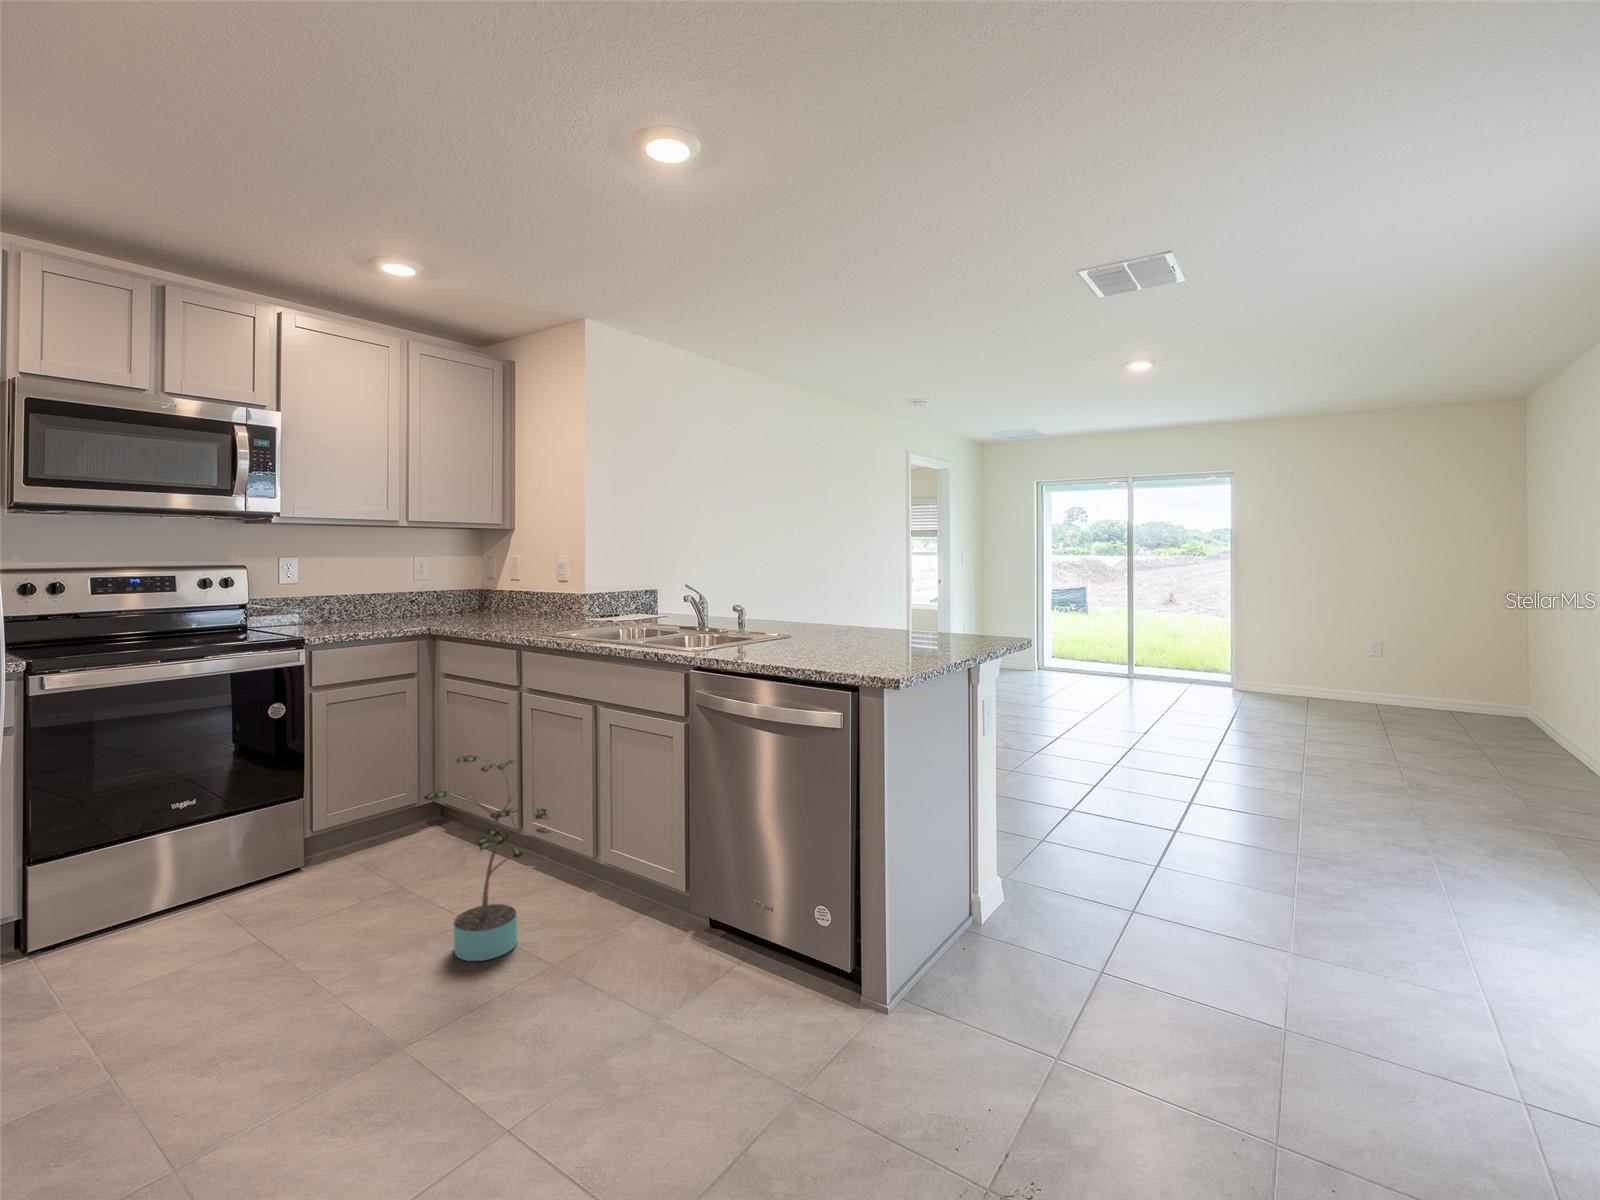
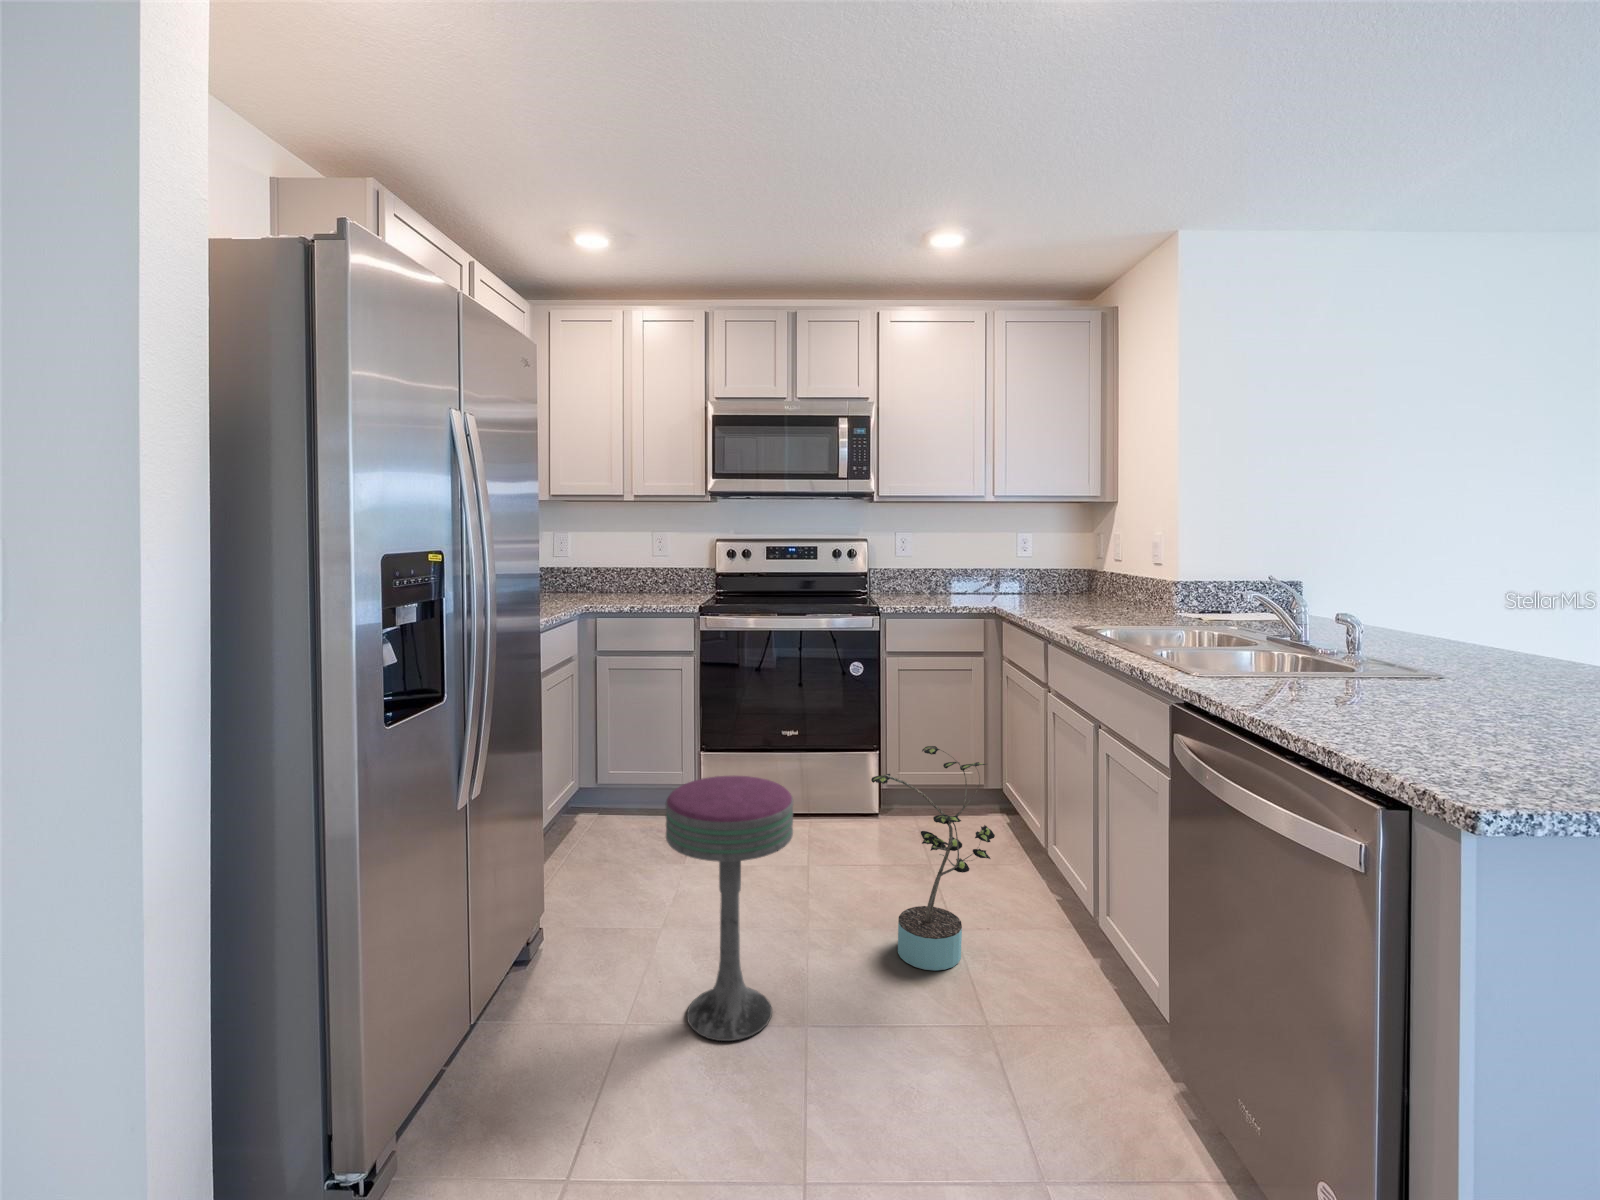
bar stool: none [250,818,410,1110] -> present [666,776,793,1041]

